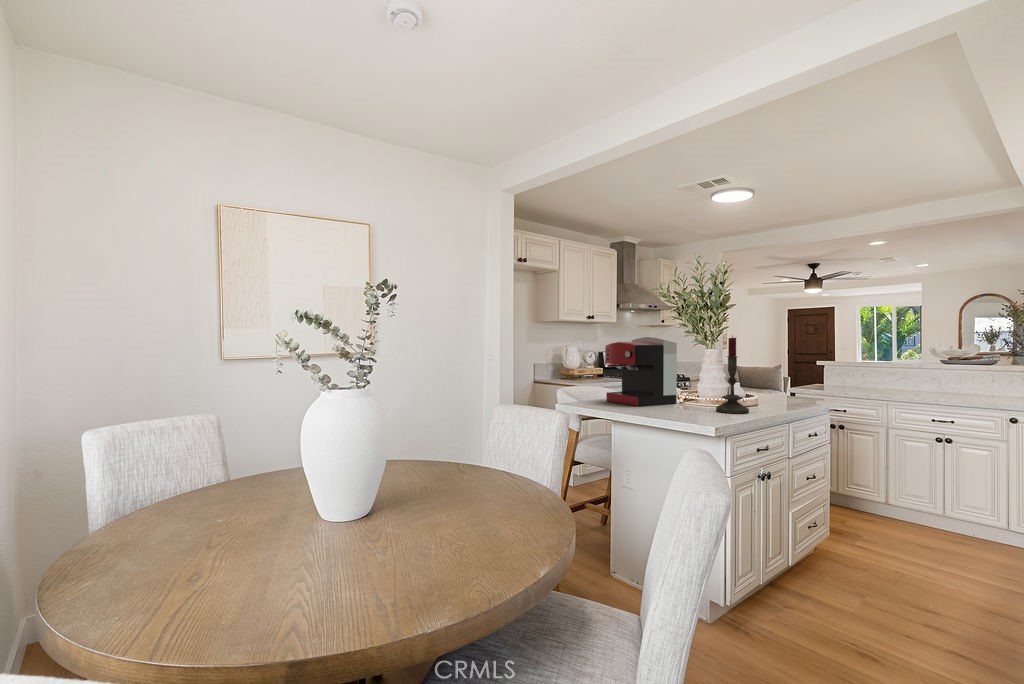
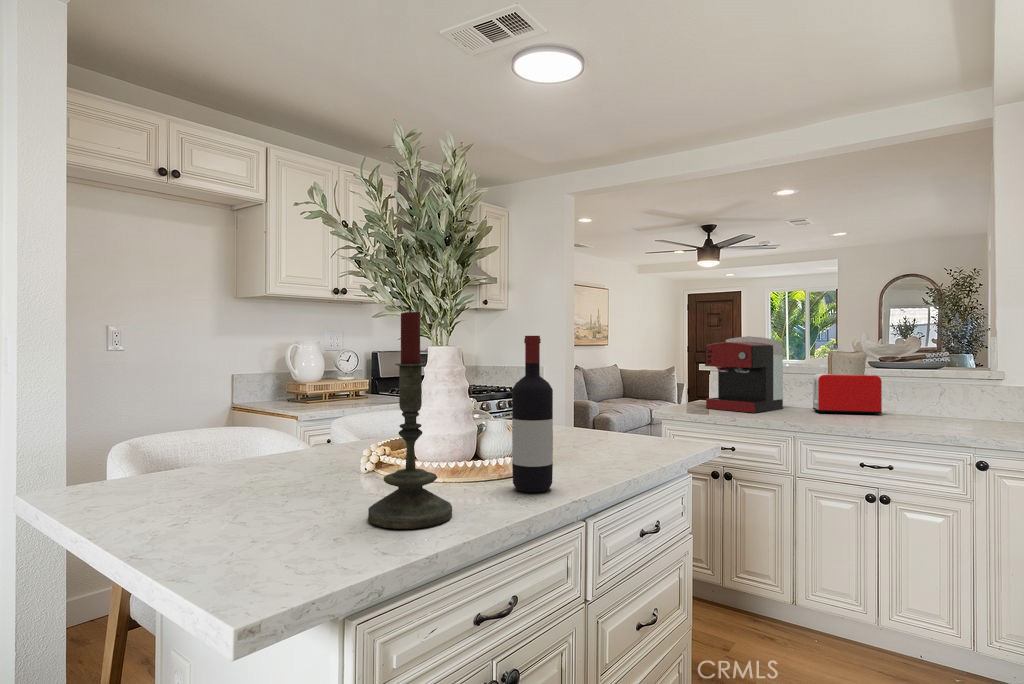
coffee maker: present [605,337,677,406] -> present [705,336,783,413]
wine bottle: none [760,346,779,408] -> present [512,336,553,493]
toaster: none [898,354,949,393] -> present [810,351,882,415]

